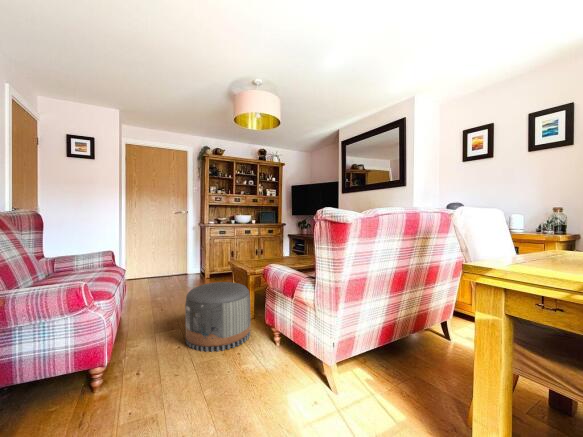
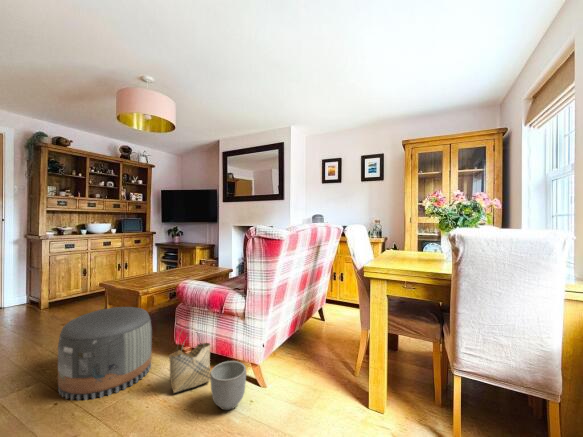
woven basket: none [251,307,290,366] -> present [169,328,211,393]
planter: none [275,349,311,398] -> present [210,361,246,410]

